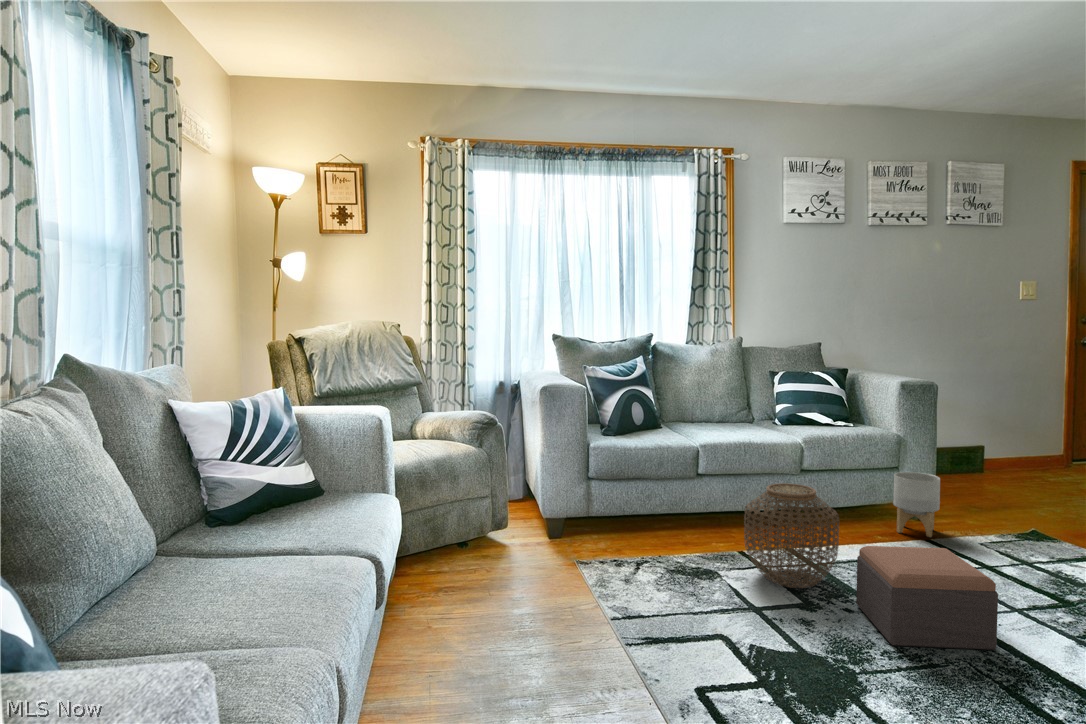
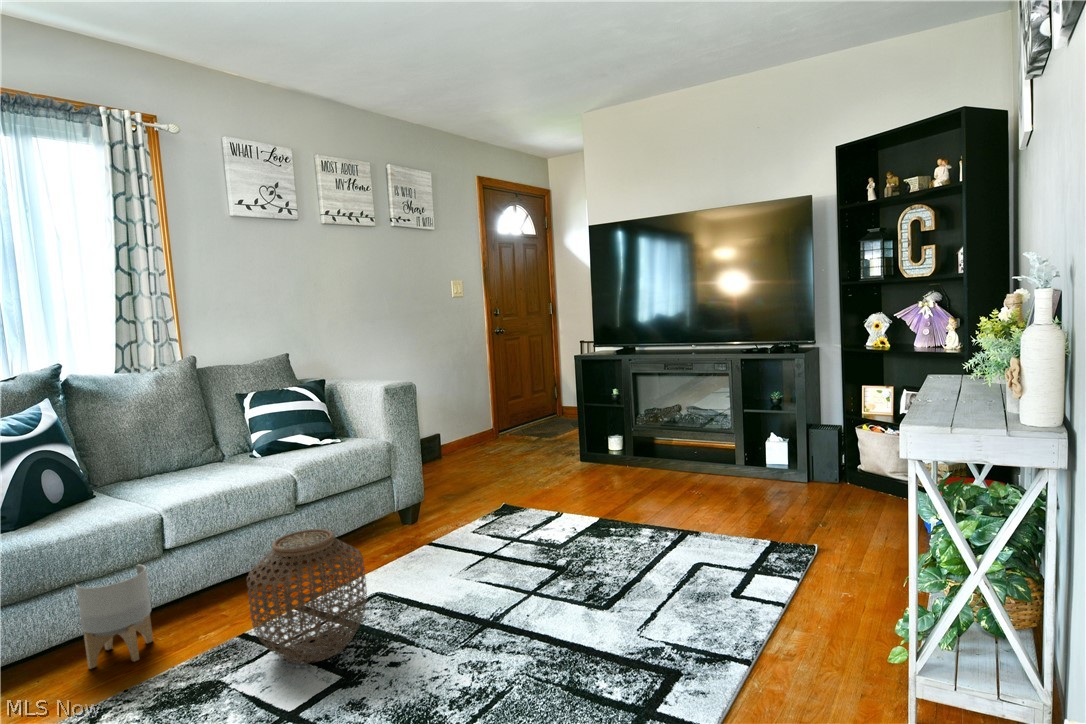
planter: present [893,472,940,537] -> present [76,564,153,669]
footstool: present [856,546,998,650] -> none [394,557,538,691]

